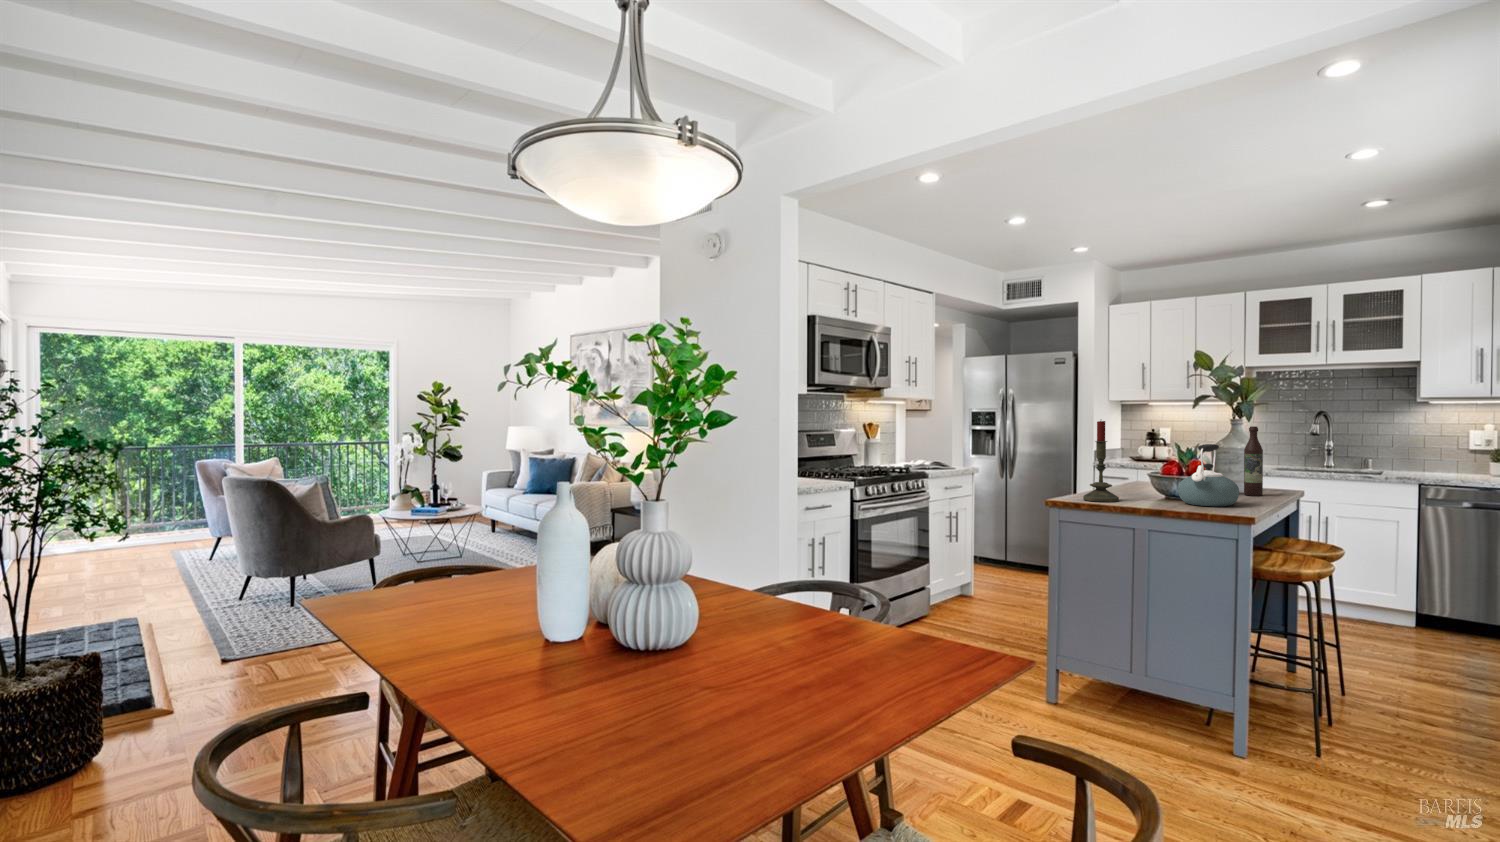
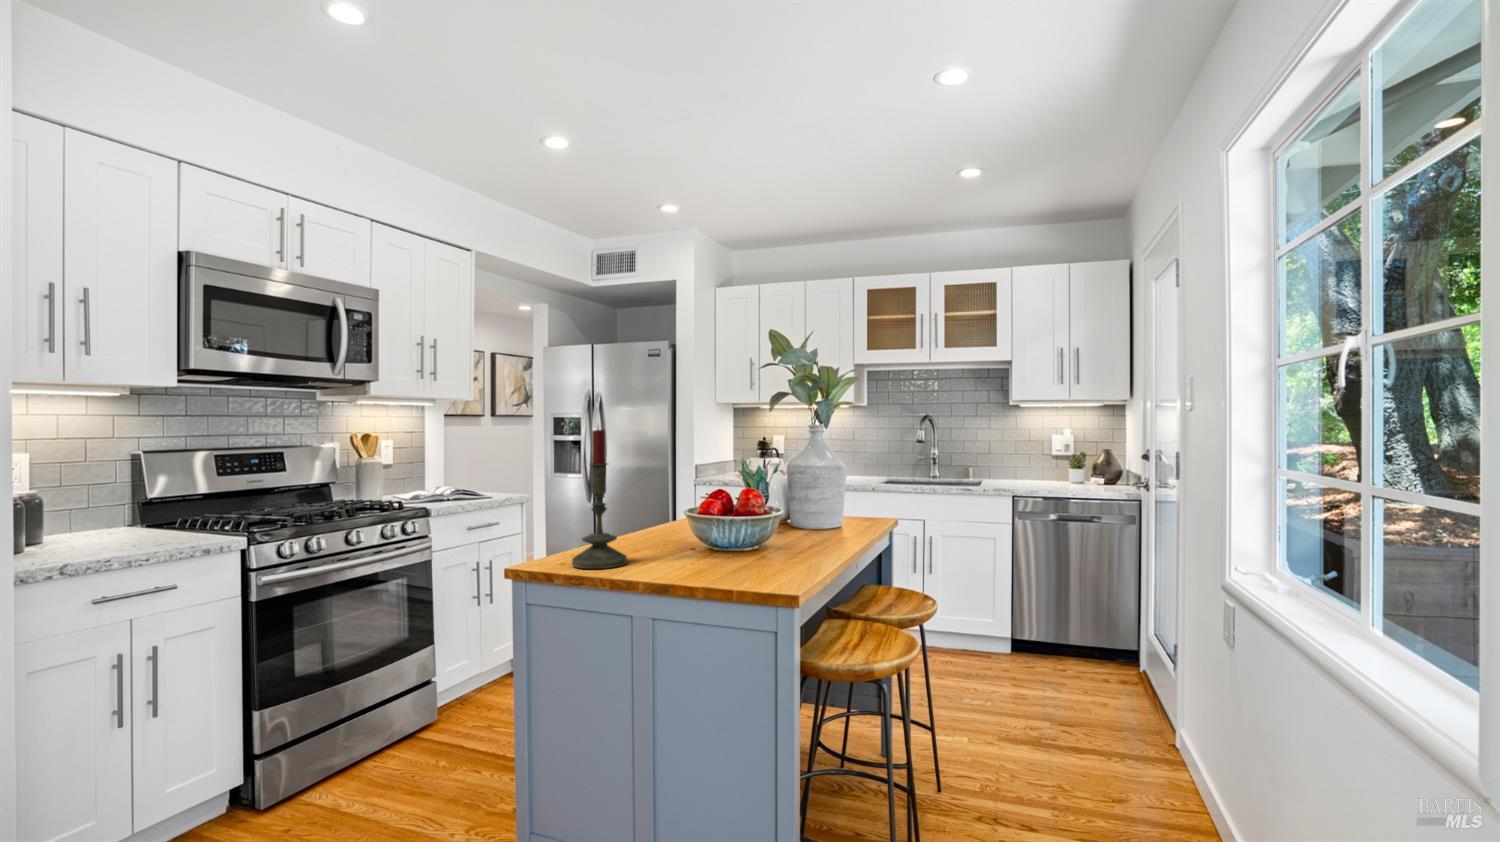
wine bottle: present [1244,426,1263,496] -> none [817,435,840,537]
kettle: present [1178,444,1239,506] -> none [710,465,794,569]

